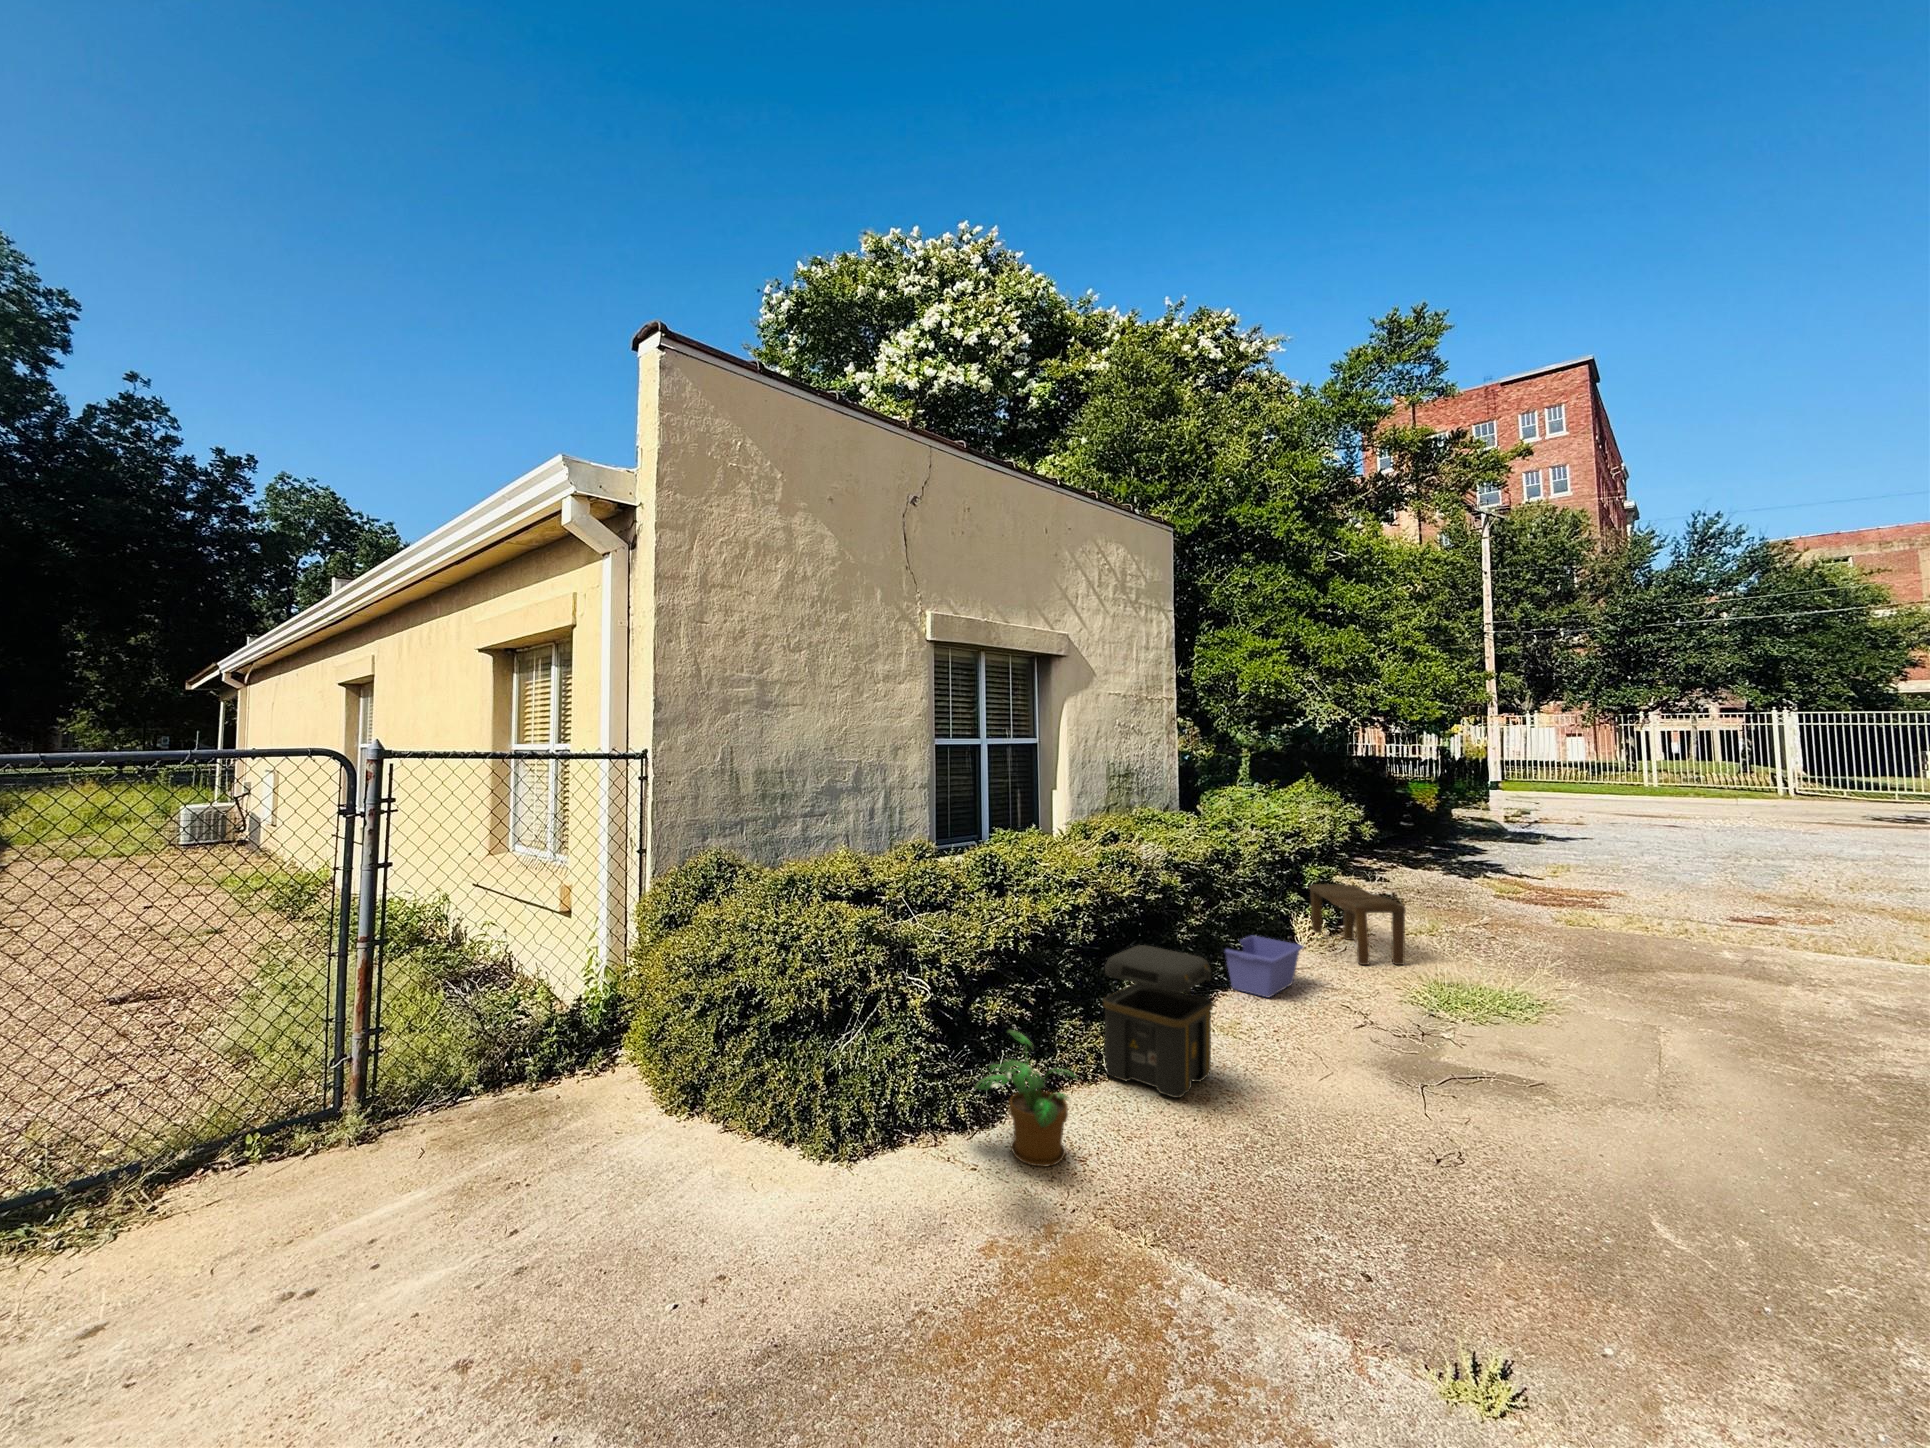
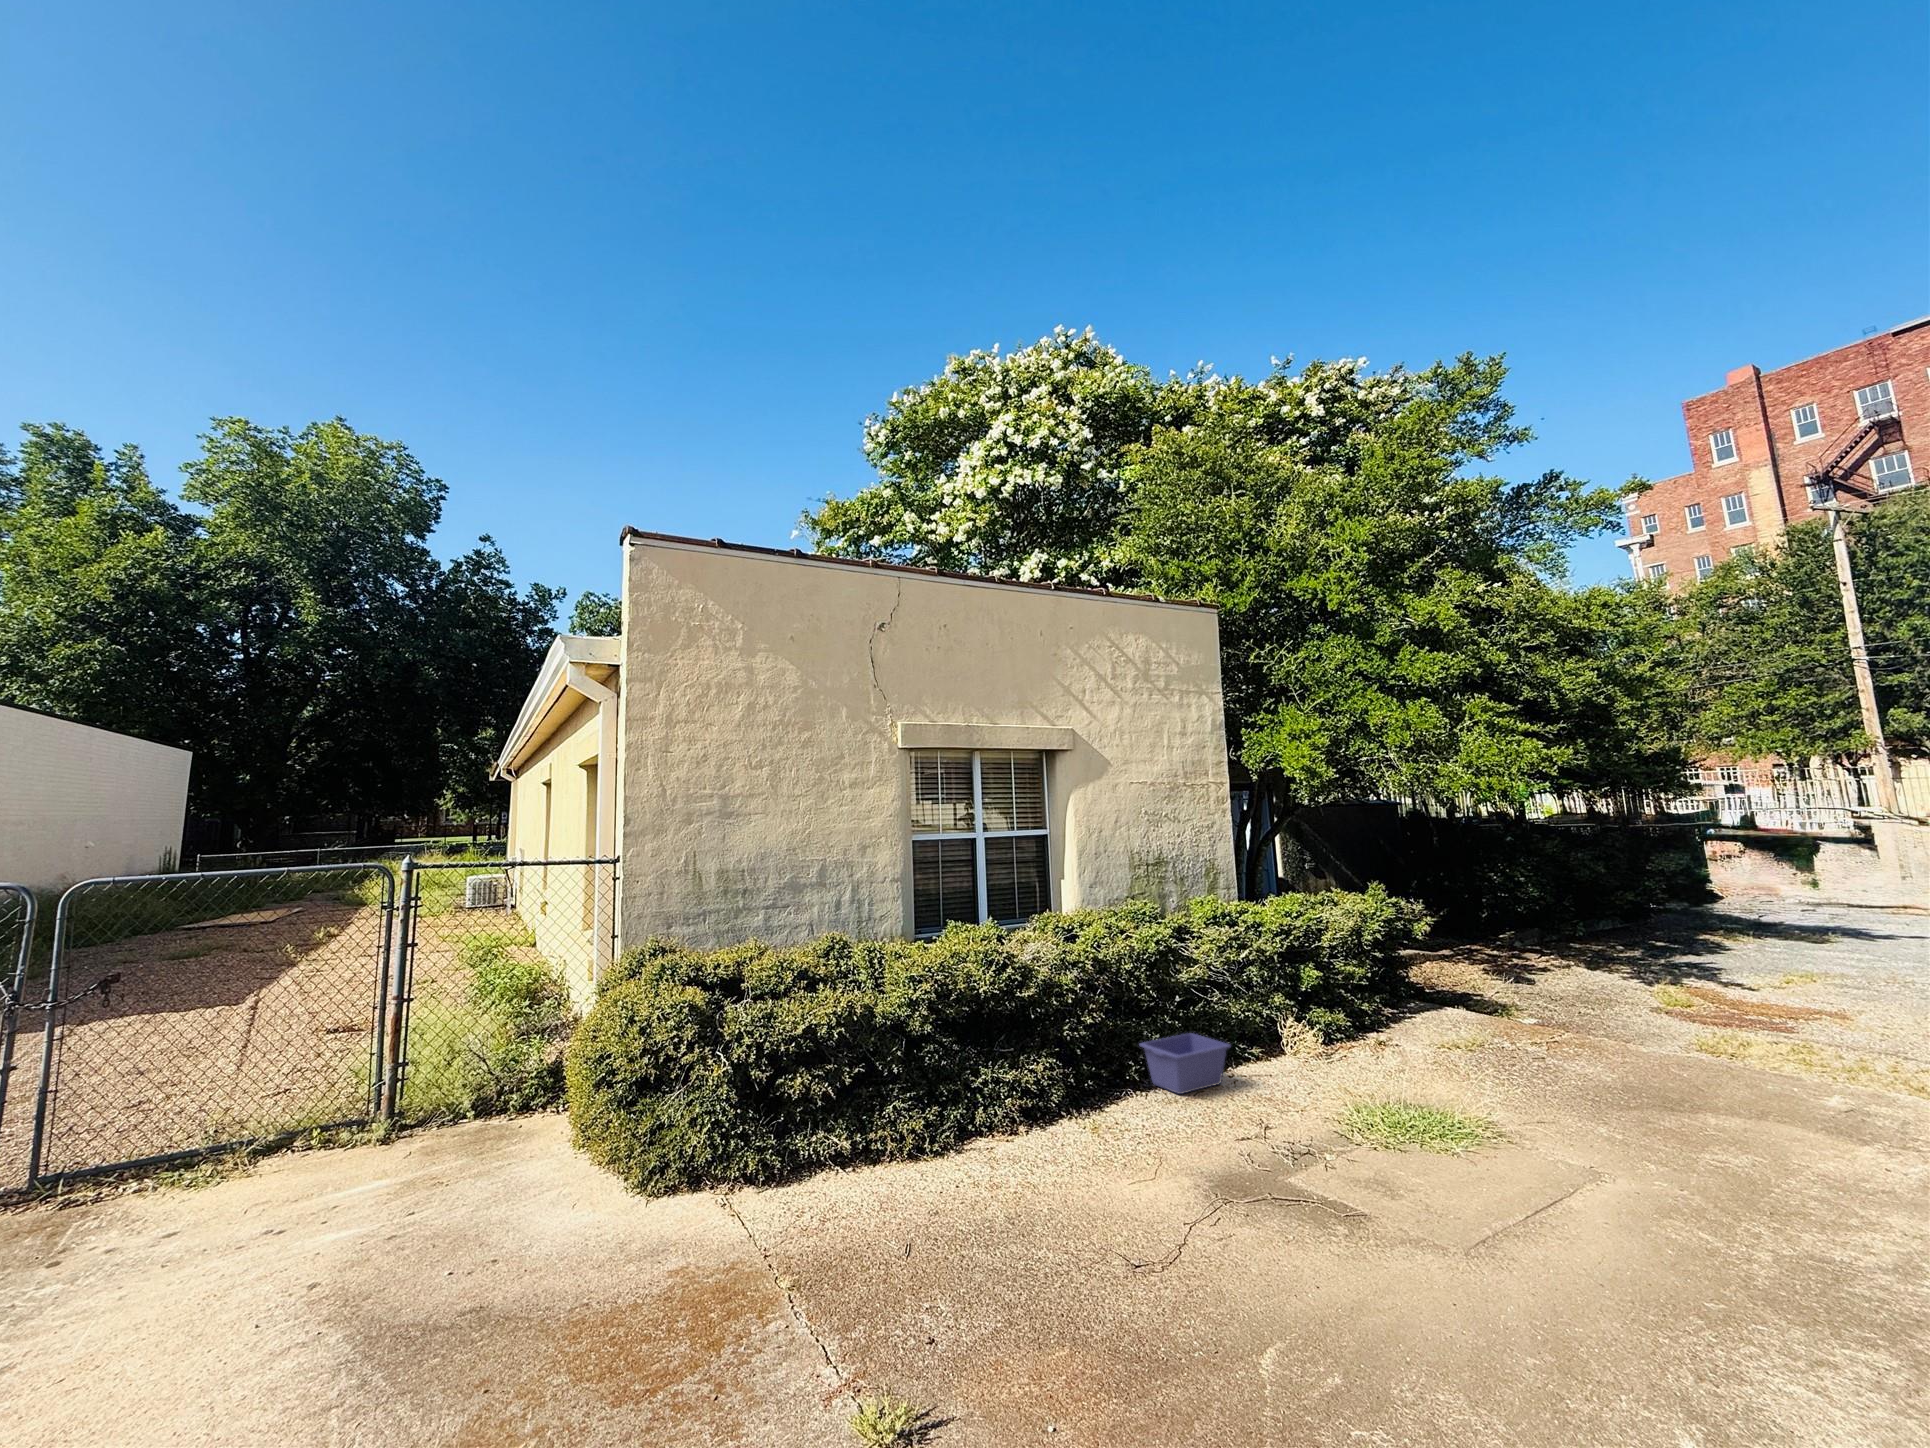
bench: present [1309,884,1406,965] -> none [1301,984,1375,1072]
toolbox: present [1104,945,1213,1098] -> none [940,1032,1036,1169]
potted plant: present [974,1030,1078,1167] -> none [770,1095,856,1206]

